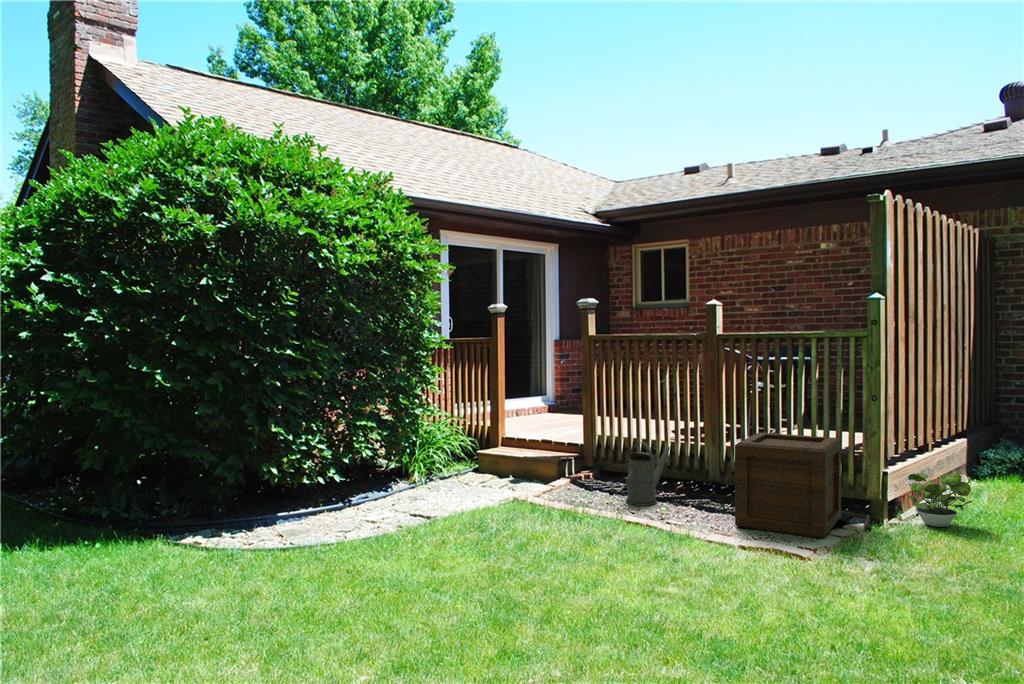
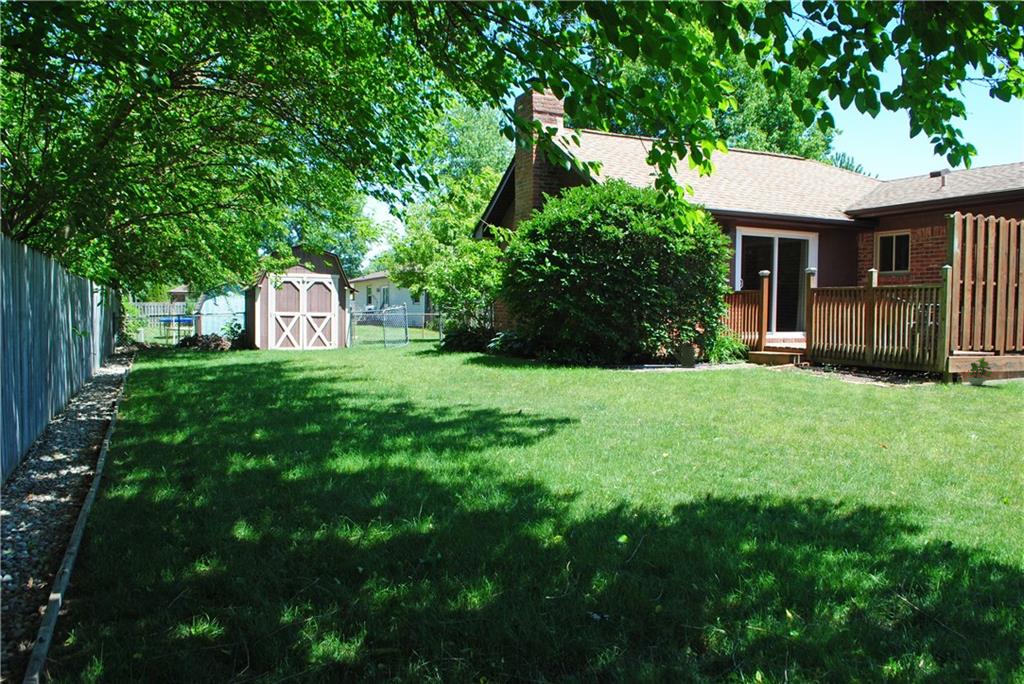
wooden crate: present [735,433,841,538] -> none [866,338,929,383]
watering can: present [626,442,670,506] -> present [667,338,695,368]

